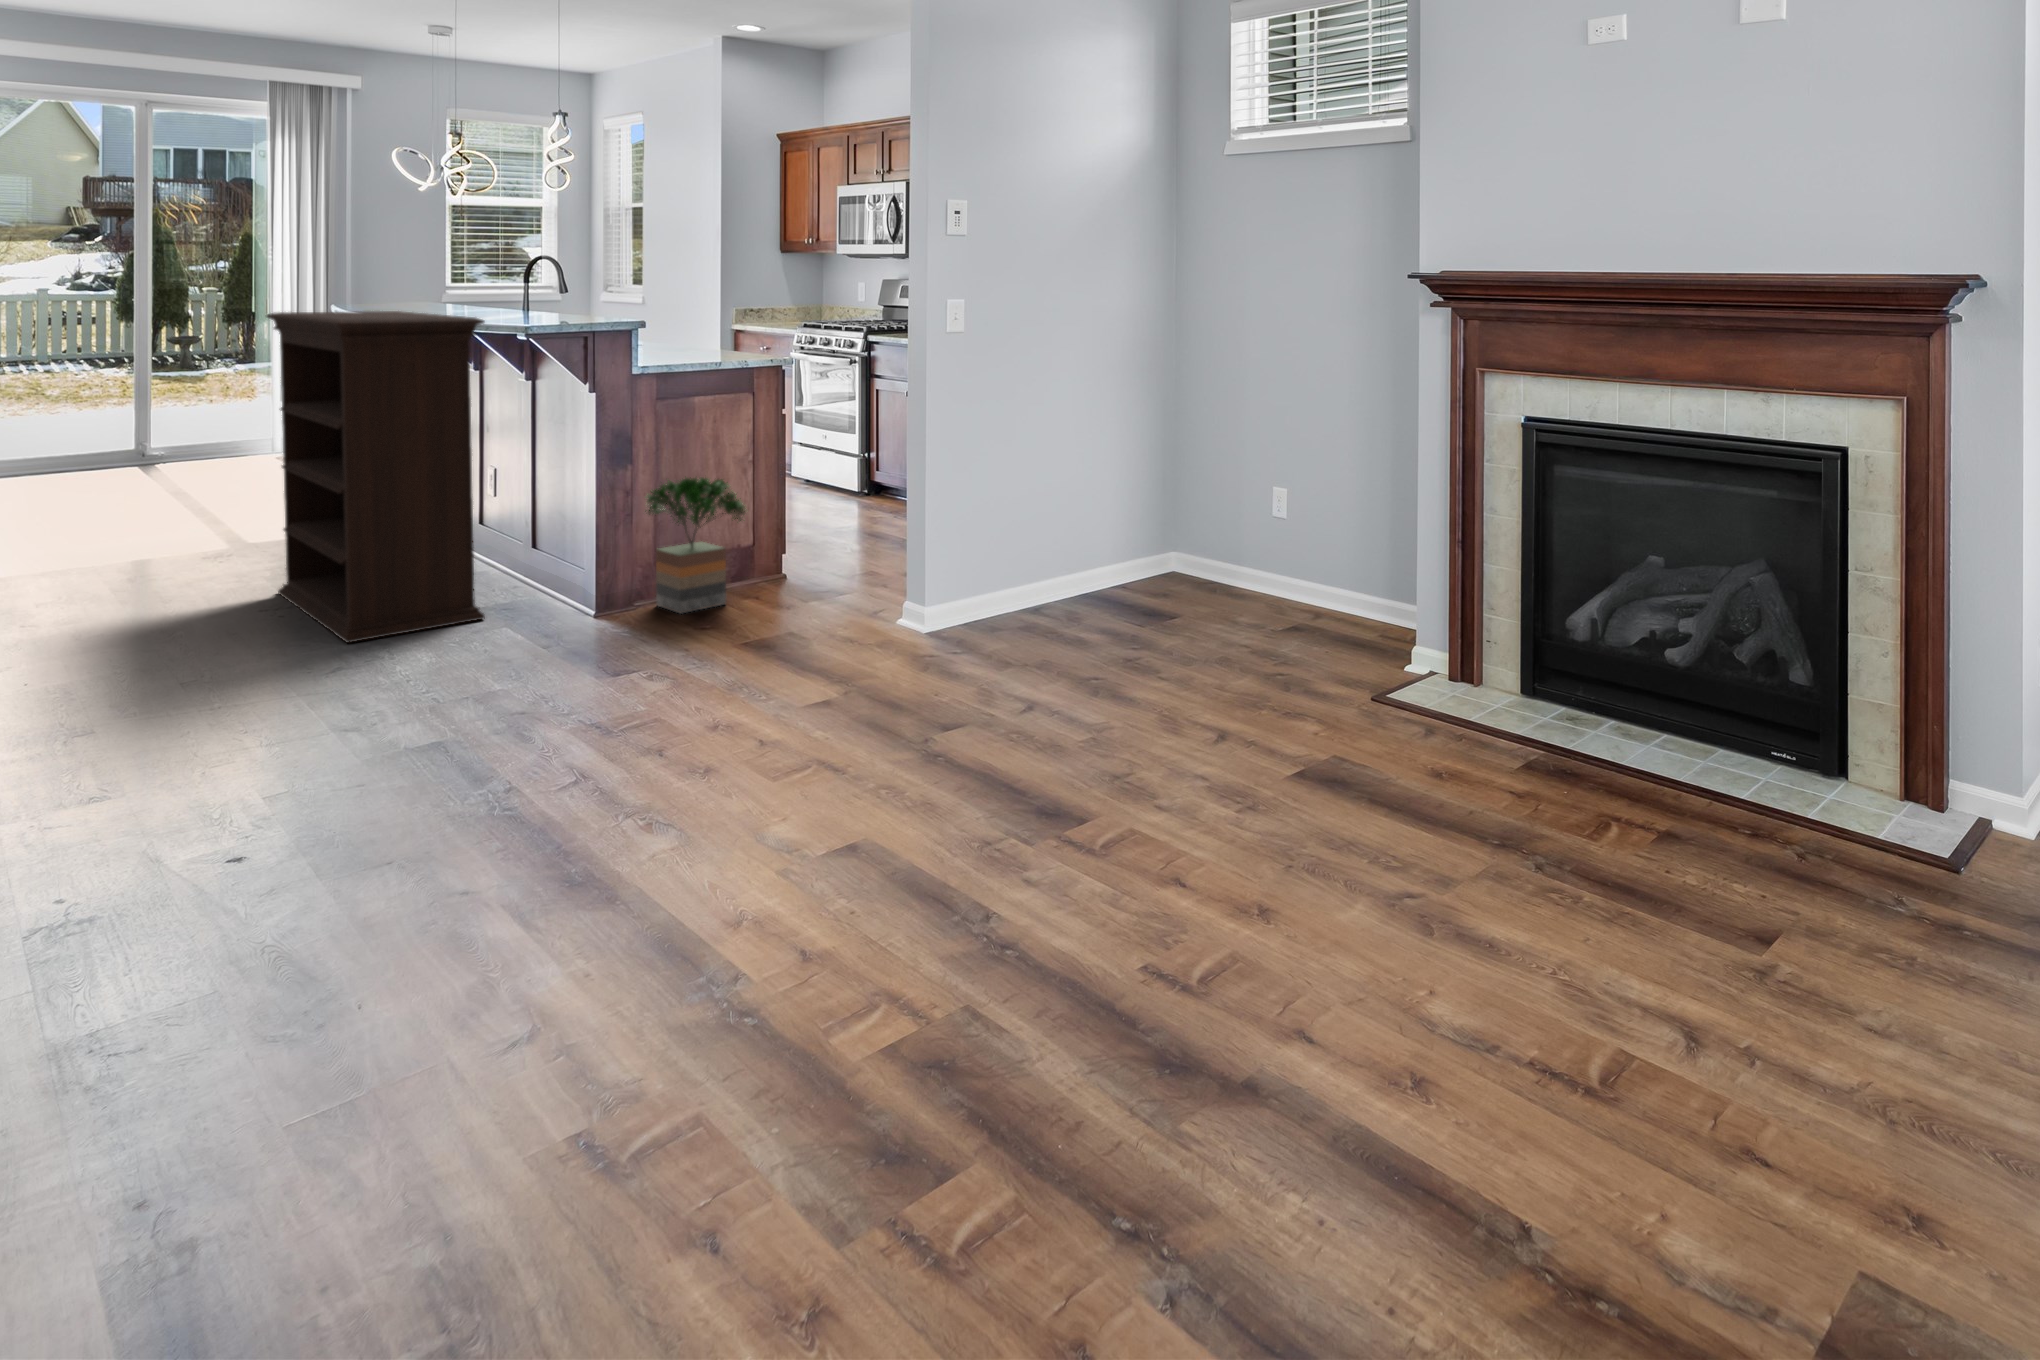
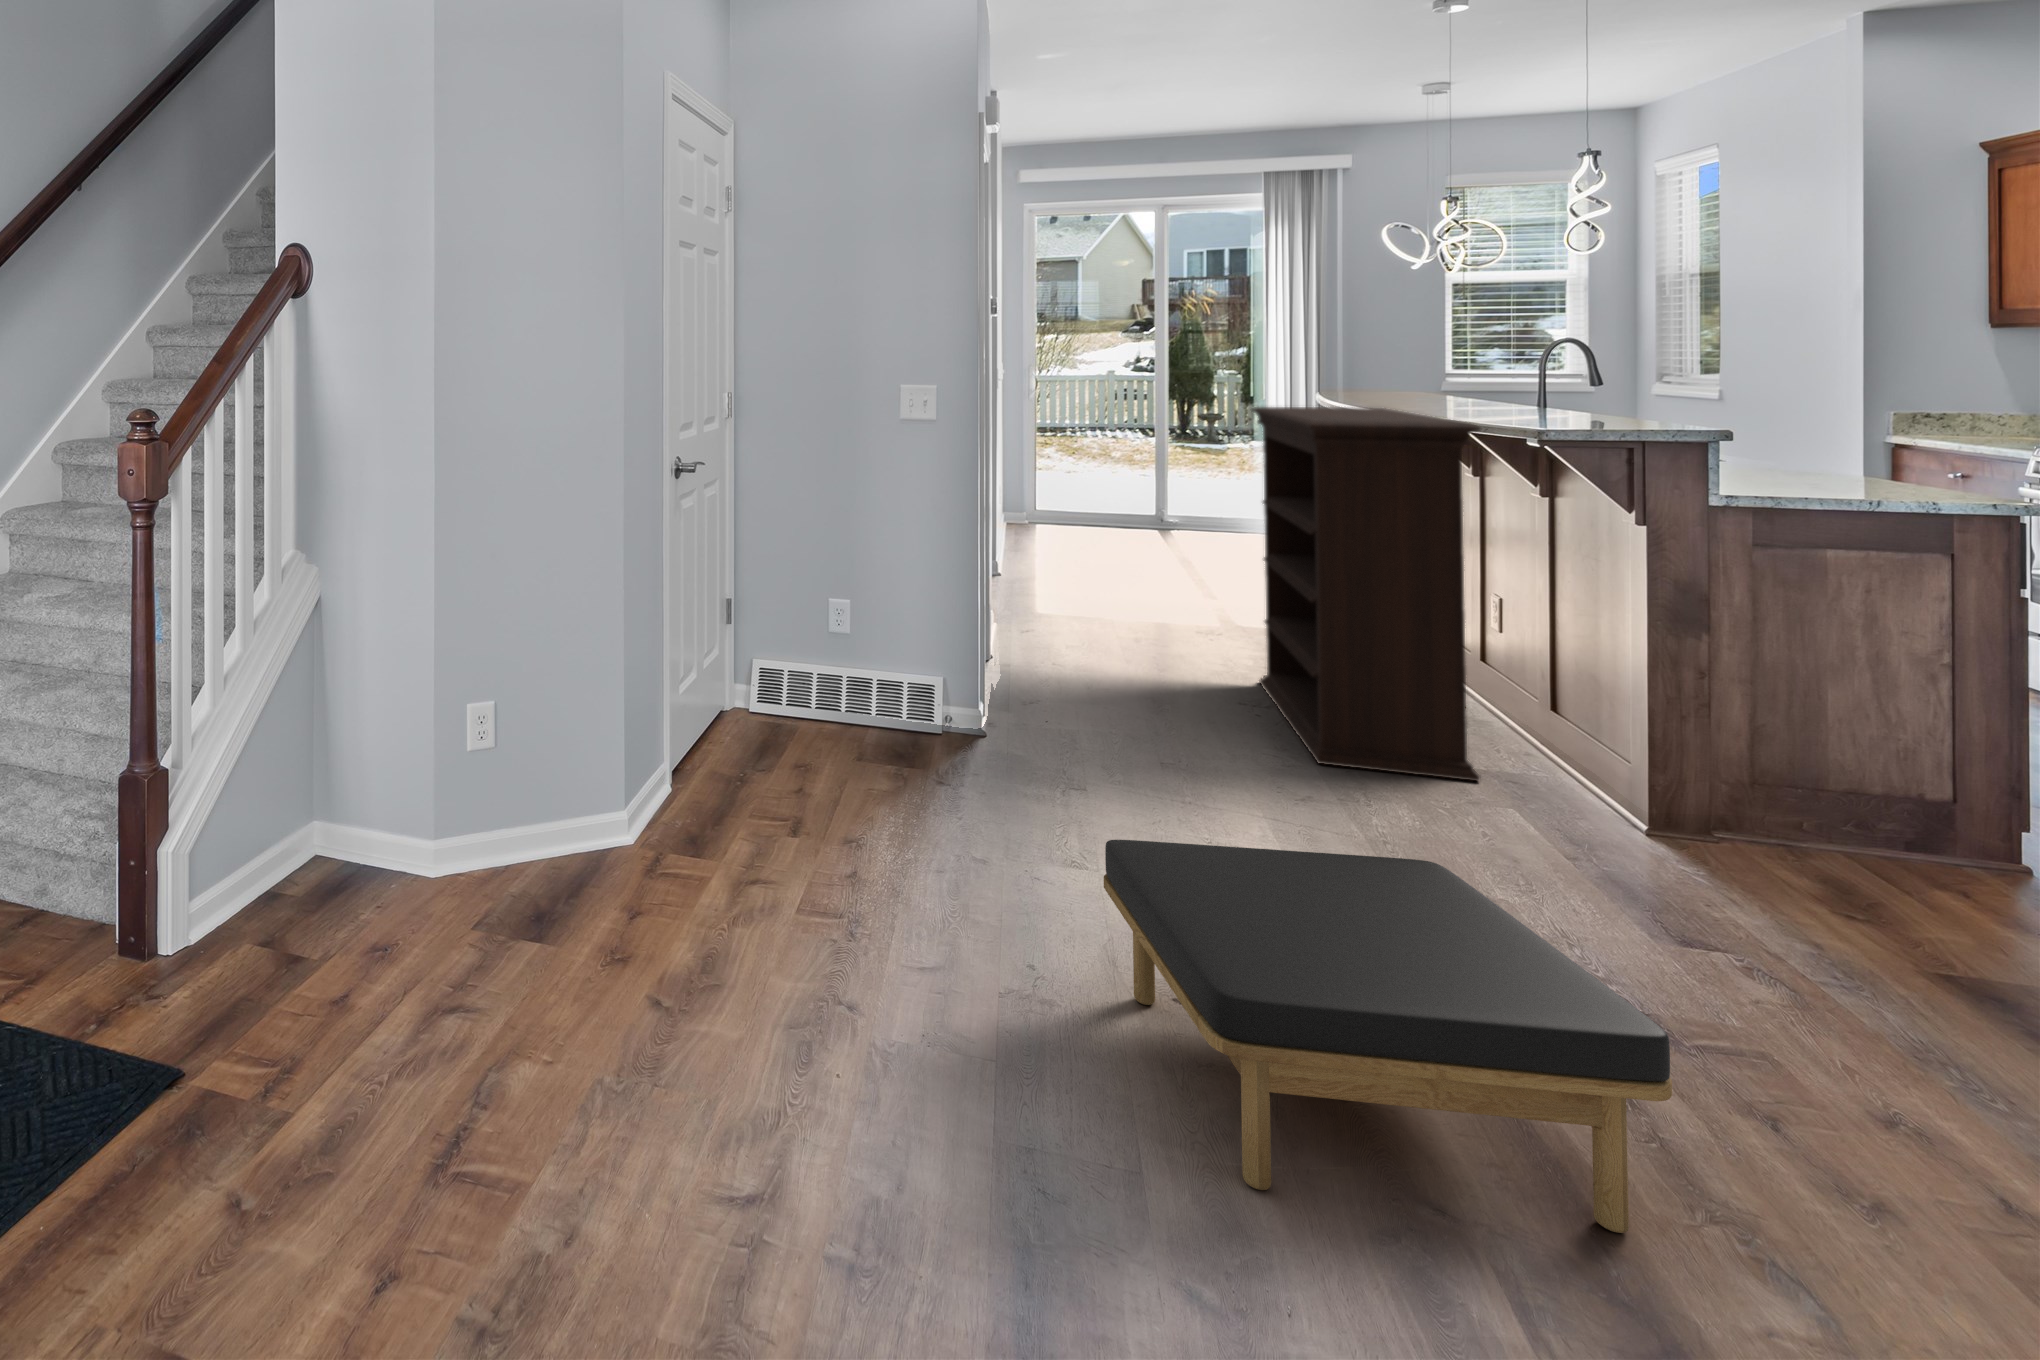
potted tree: present [645,477,746,613] -> none [1721,662,1938,878]
ottoman: none [154,658,618,949] -> present [1104,840,1672,1233]

